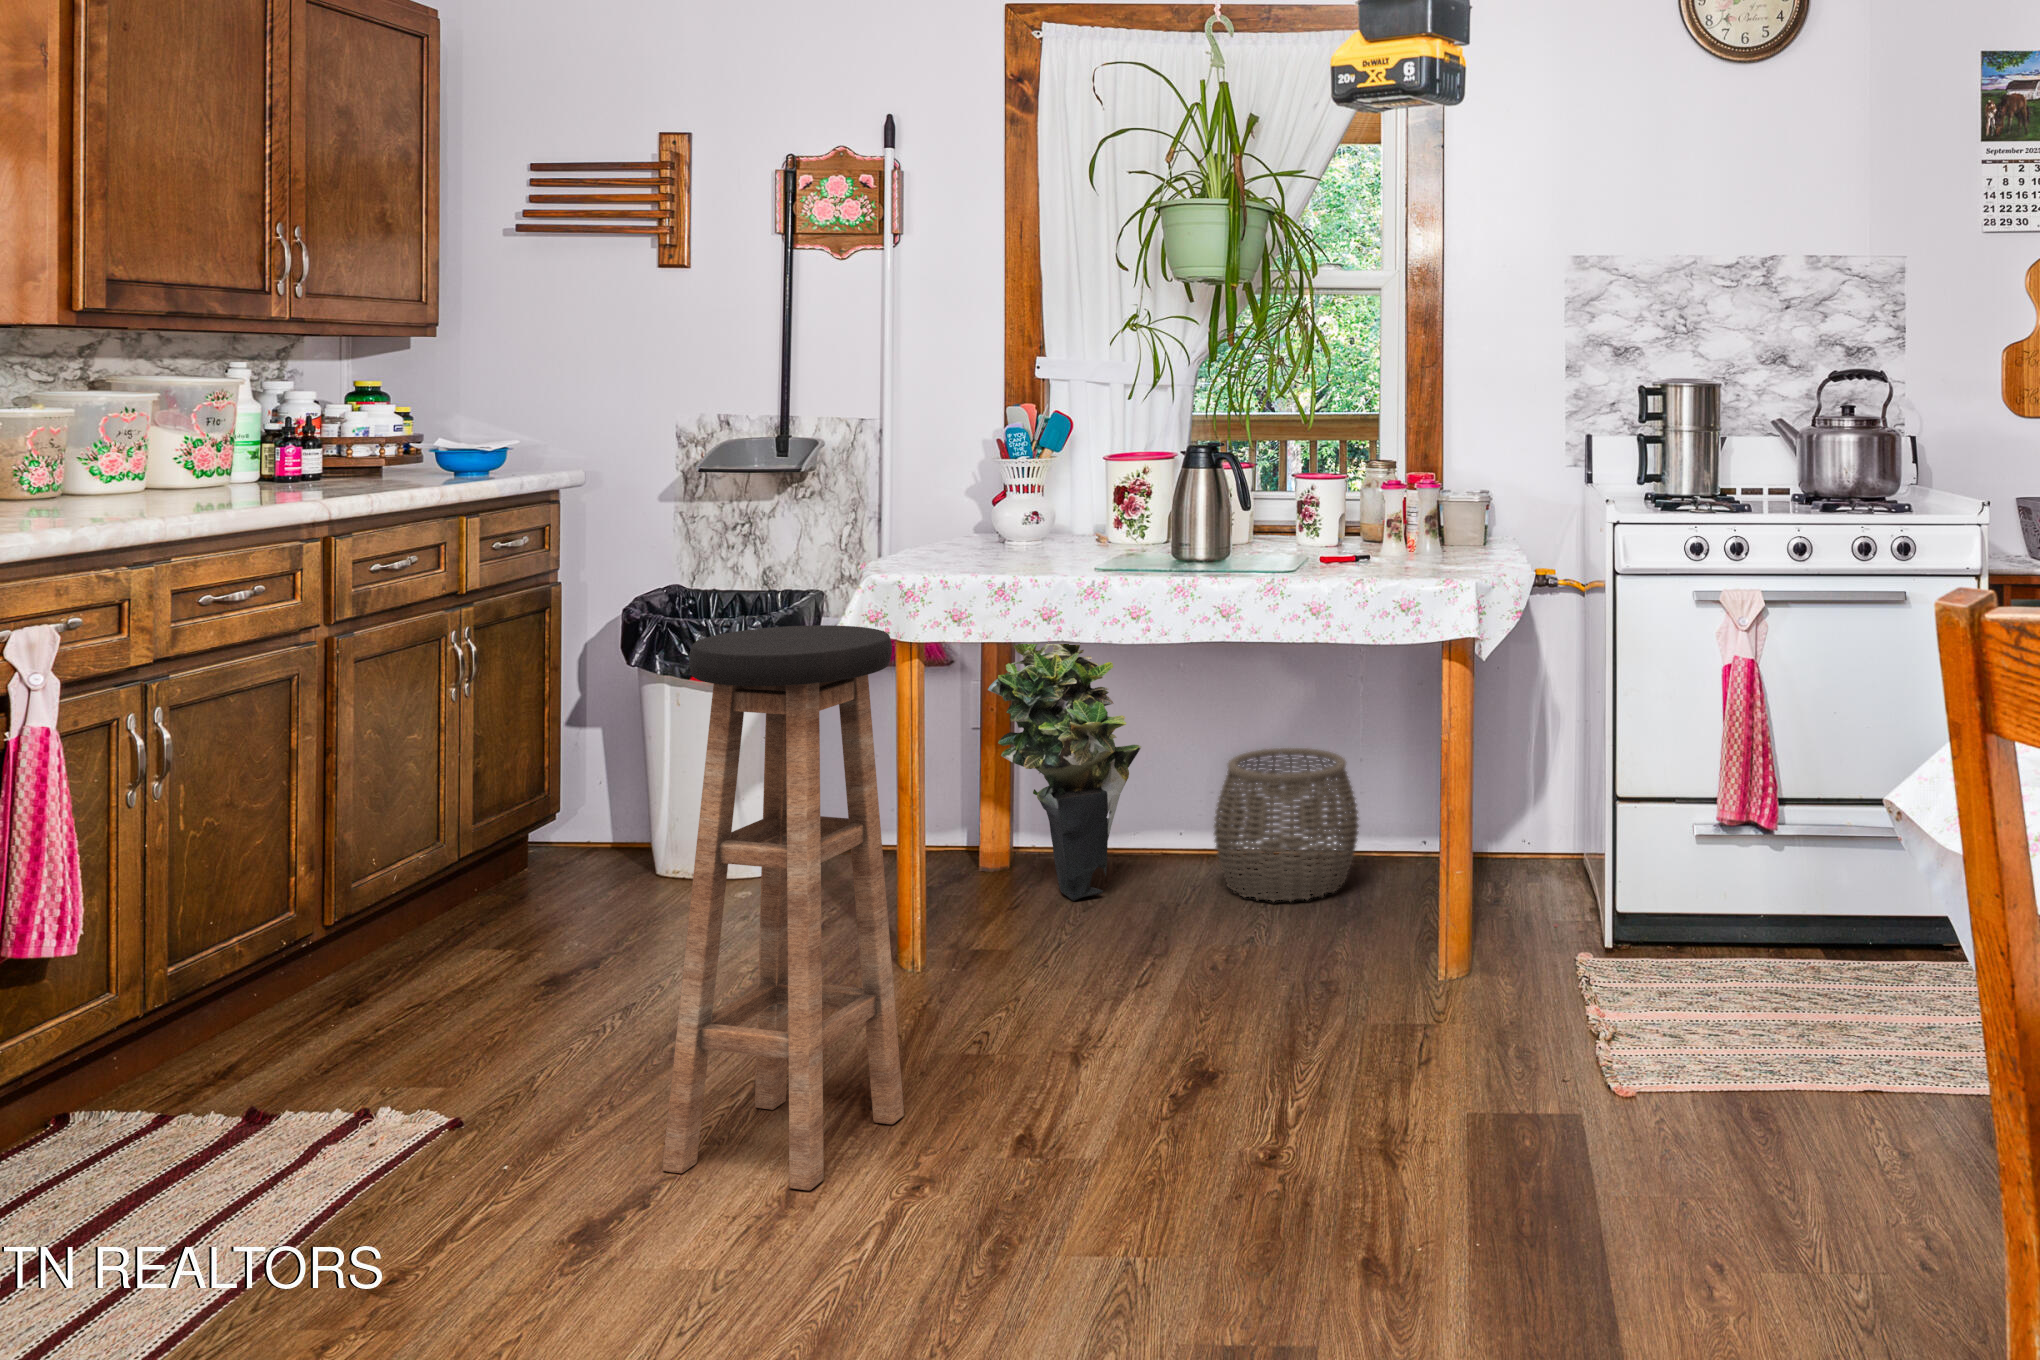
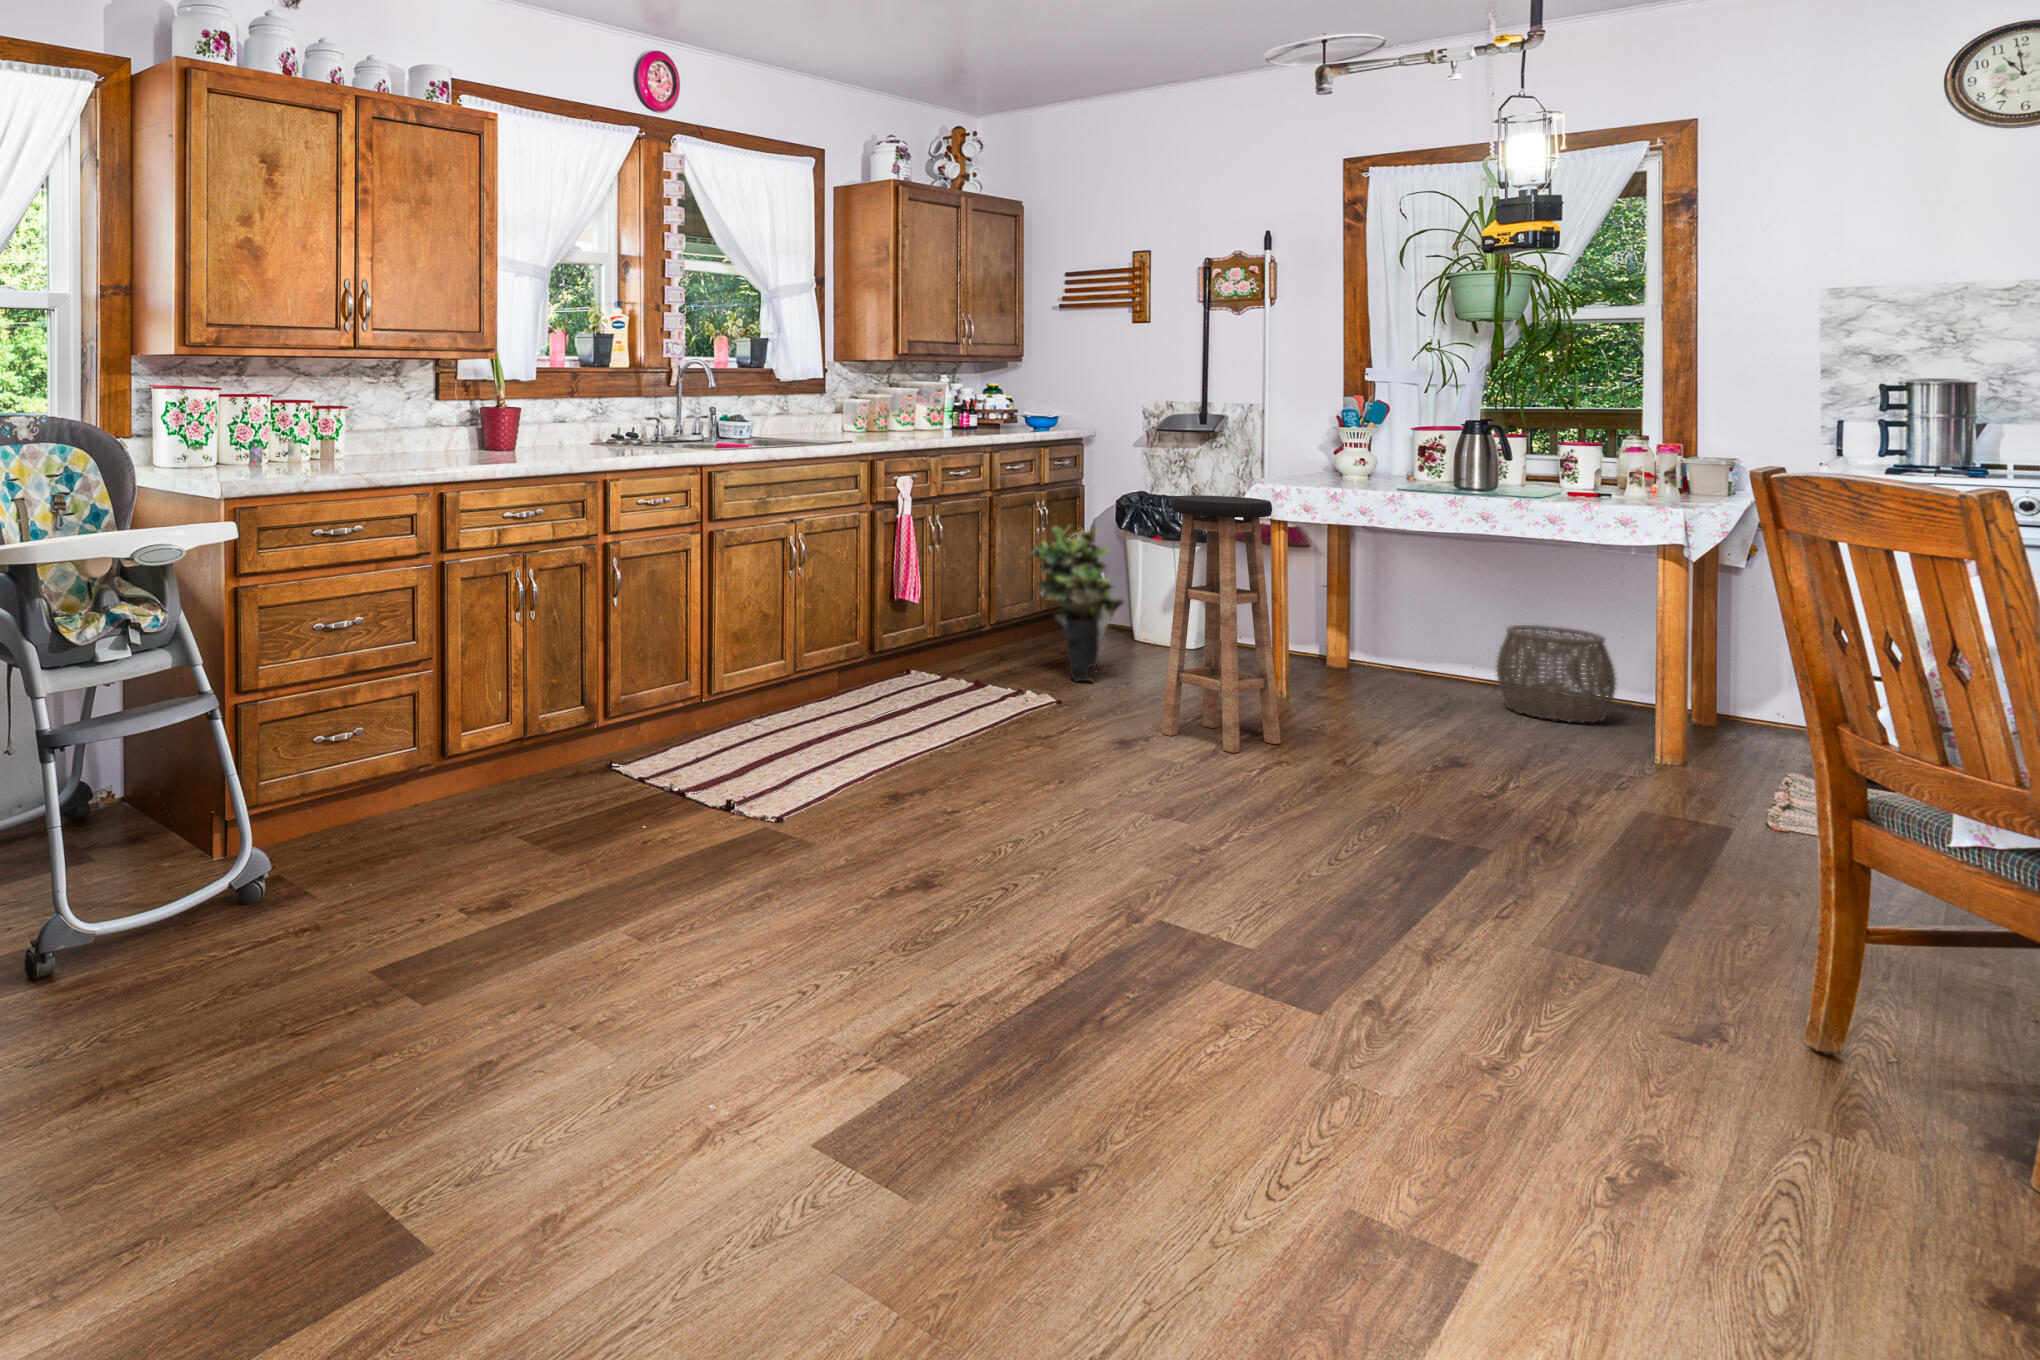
potted plant: present [988,644,1141,901] -> present [1032,527,1124,681]

